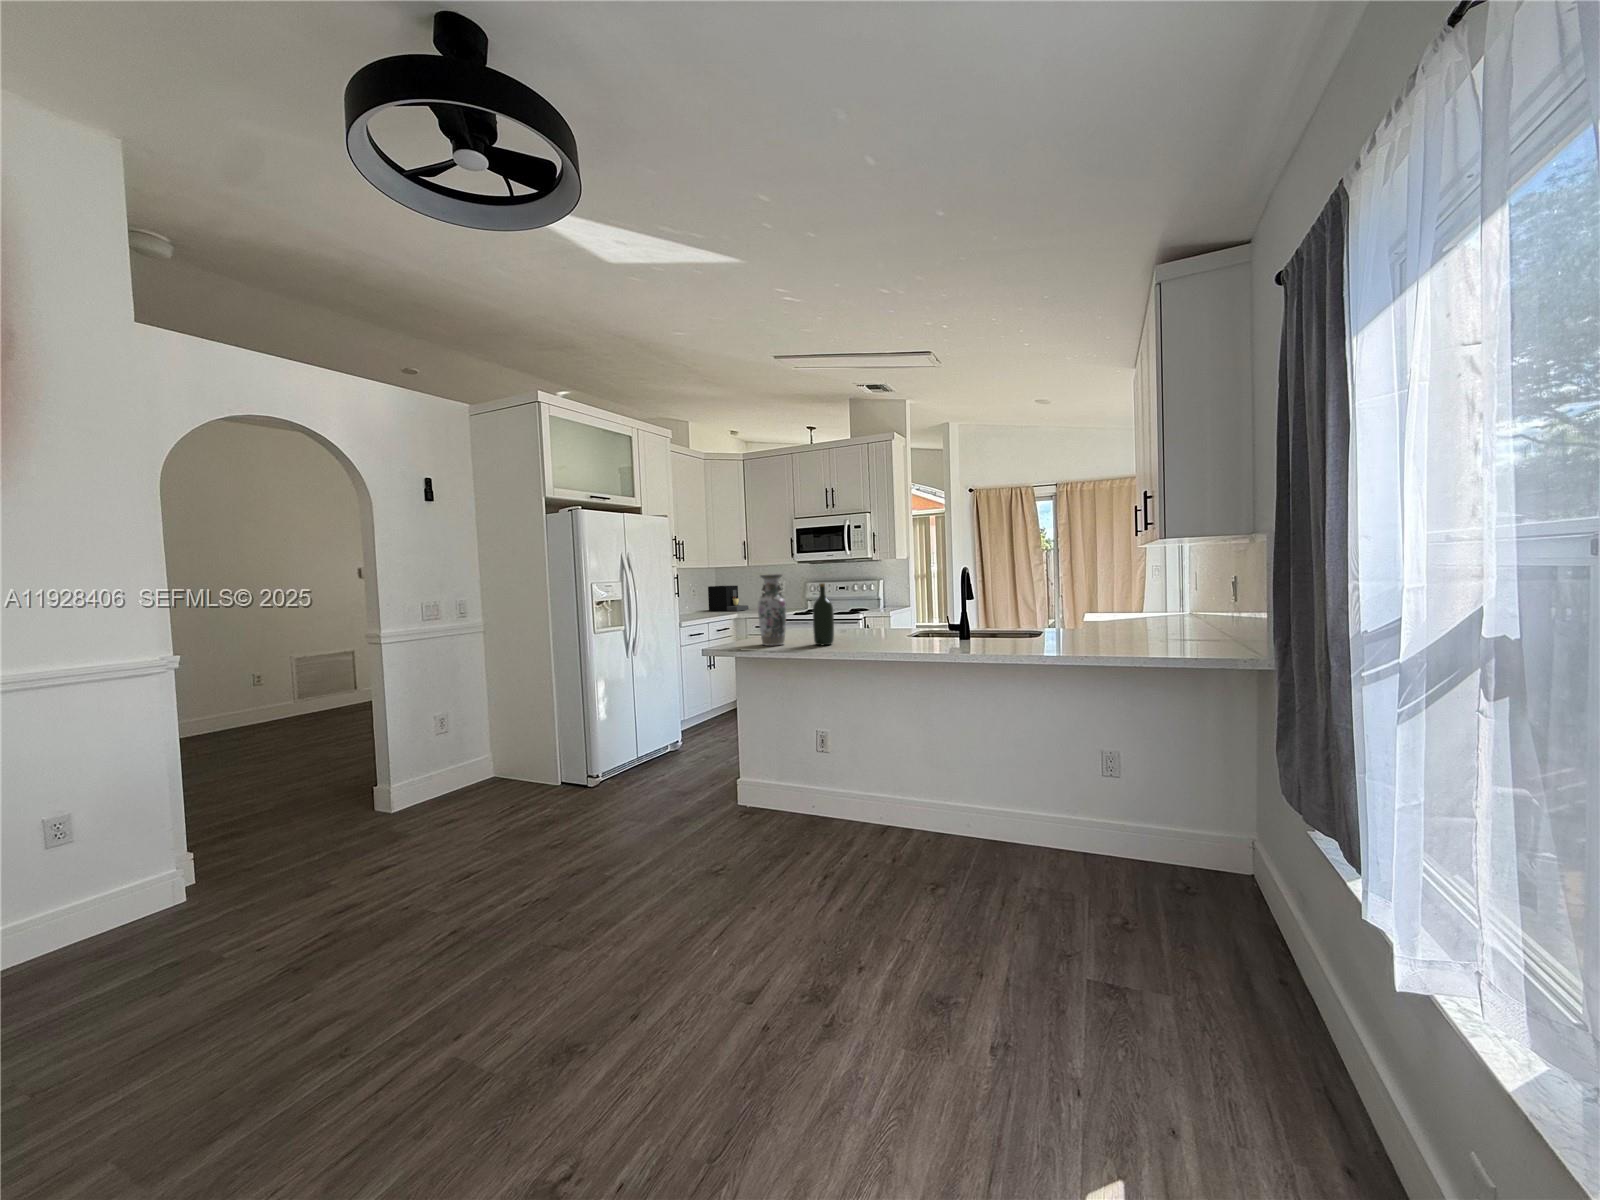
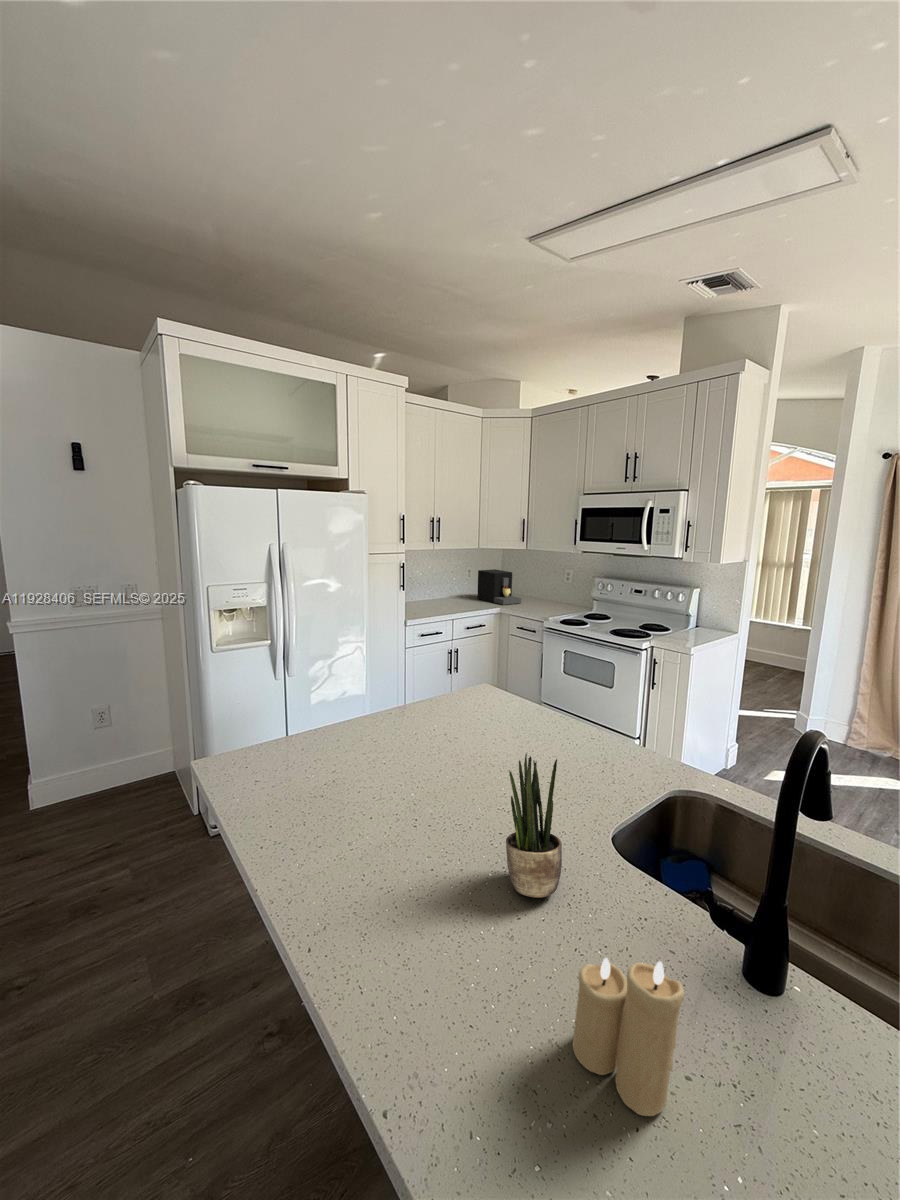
vase: present [758,574,787,646] -> none [271,648,336,809]
wine bottle: present [813,583,834,645] -> none [359,699,410,850]
potted plant: none [877,592,898,642] -> present [506,754,562,898]
candle: none [922,610,950,650] -> present [573,958,684,1116]

